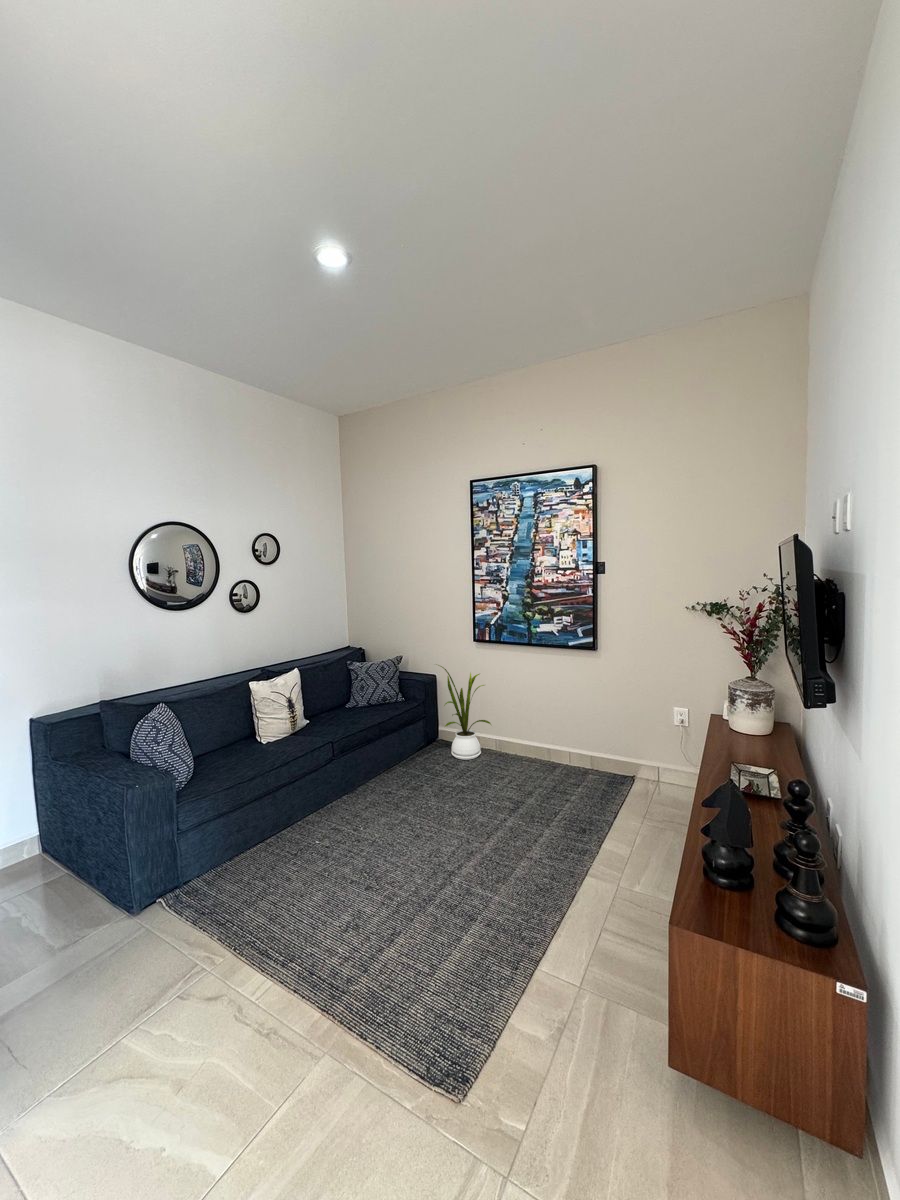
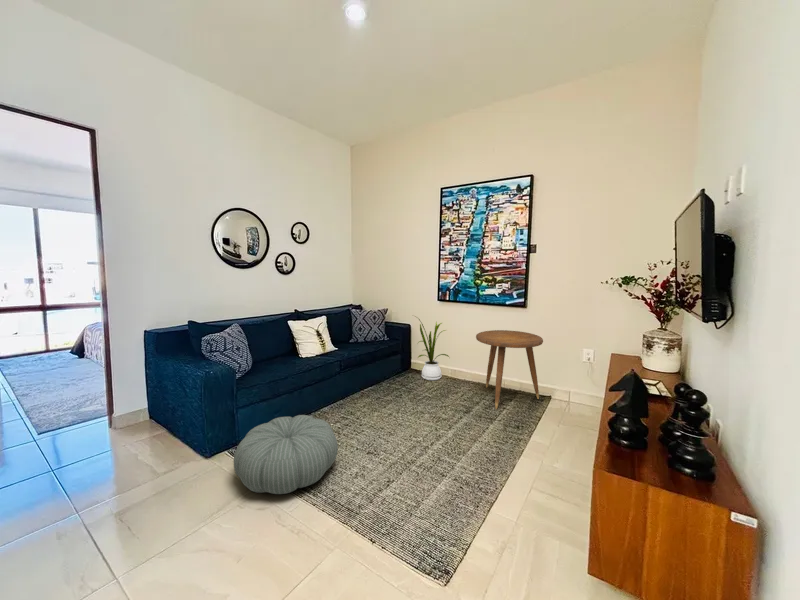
side table: none [525,684,620,804] -> present [476,330,543,409]
pouf: none [154,832,315,964] -> present [234,415,338,494]

